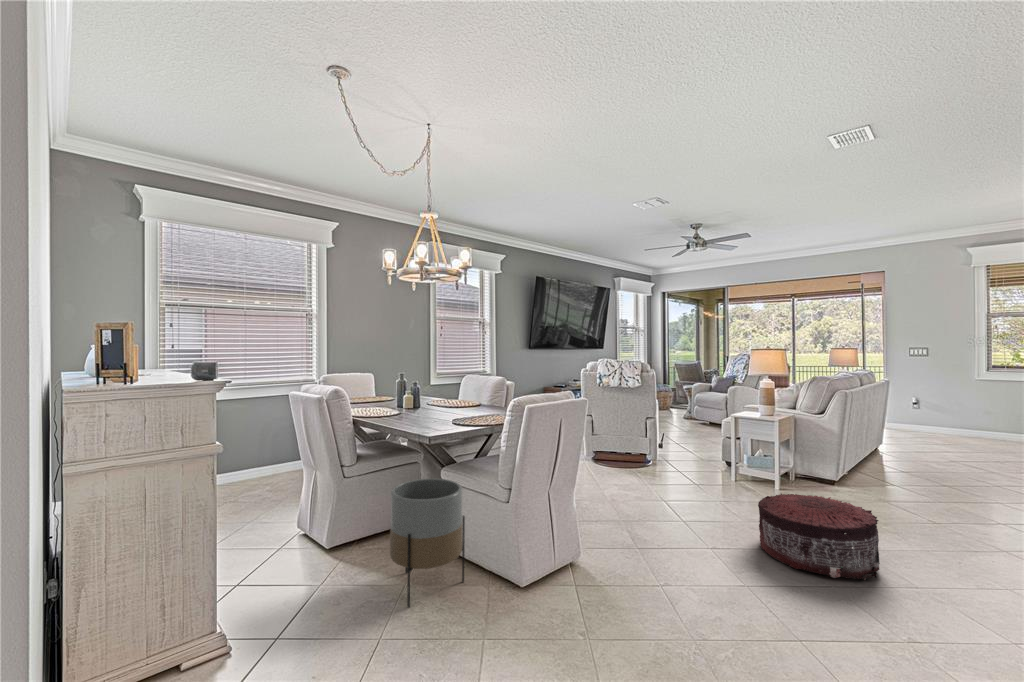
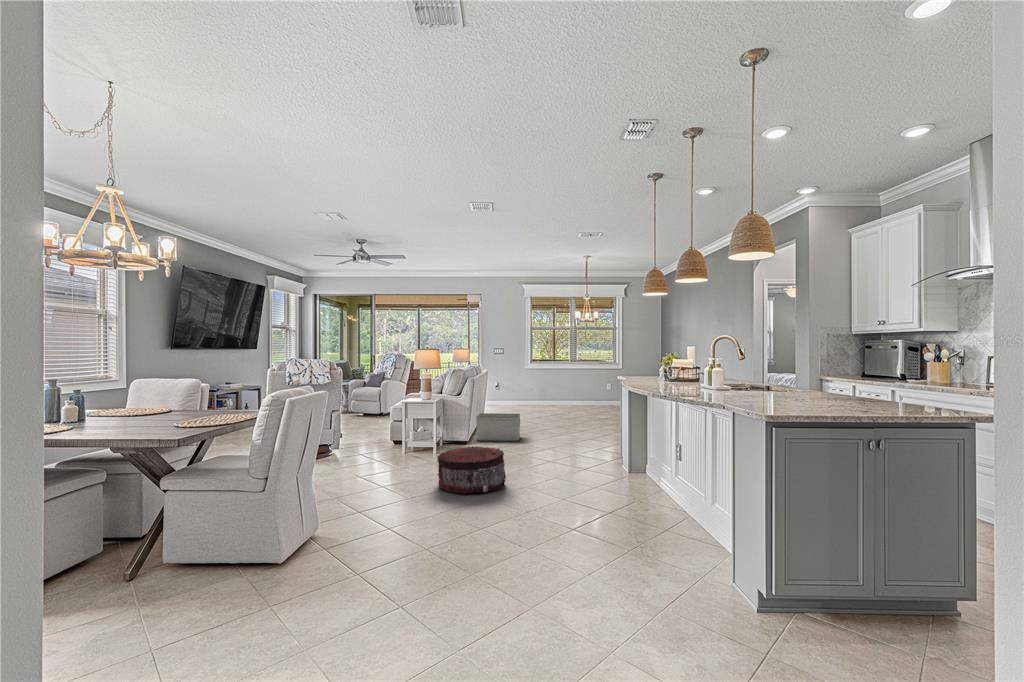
storage bin: none [851,442,938,495] -> present [476,413,520,441]
planter: present [390,478,465,607] -> none [131,481,219,608]

